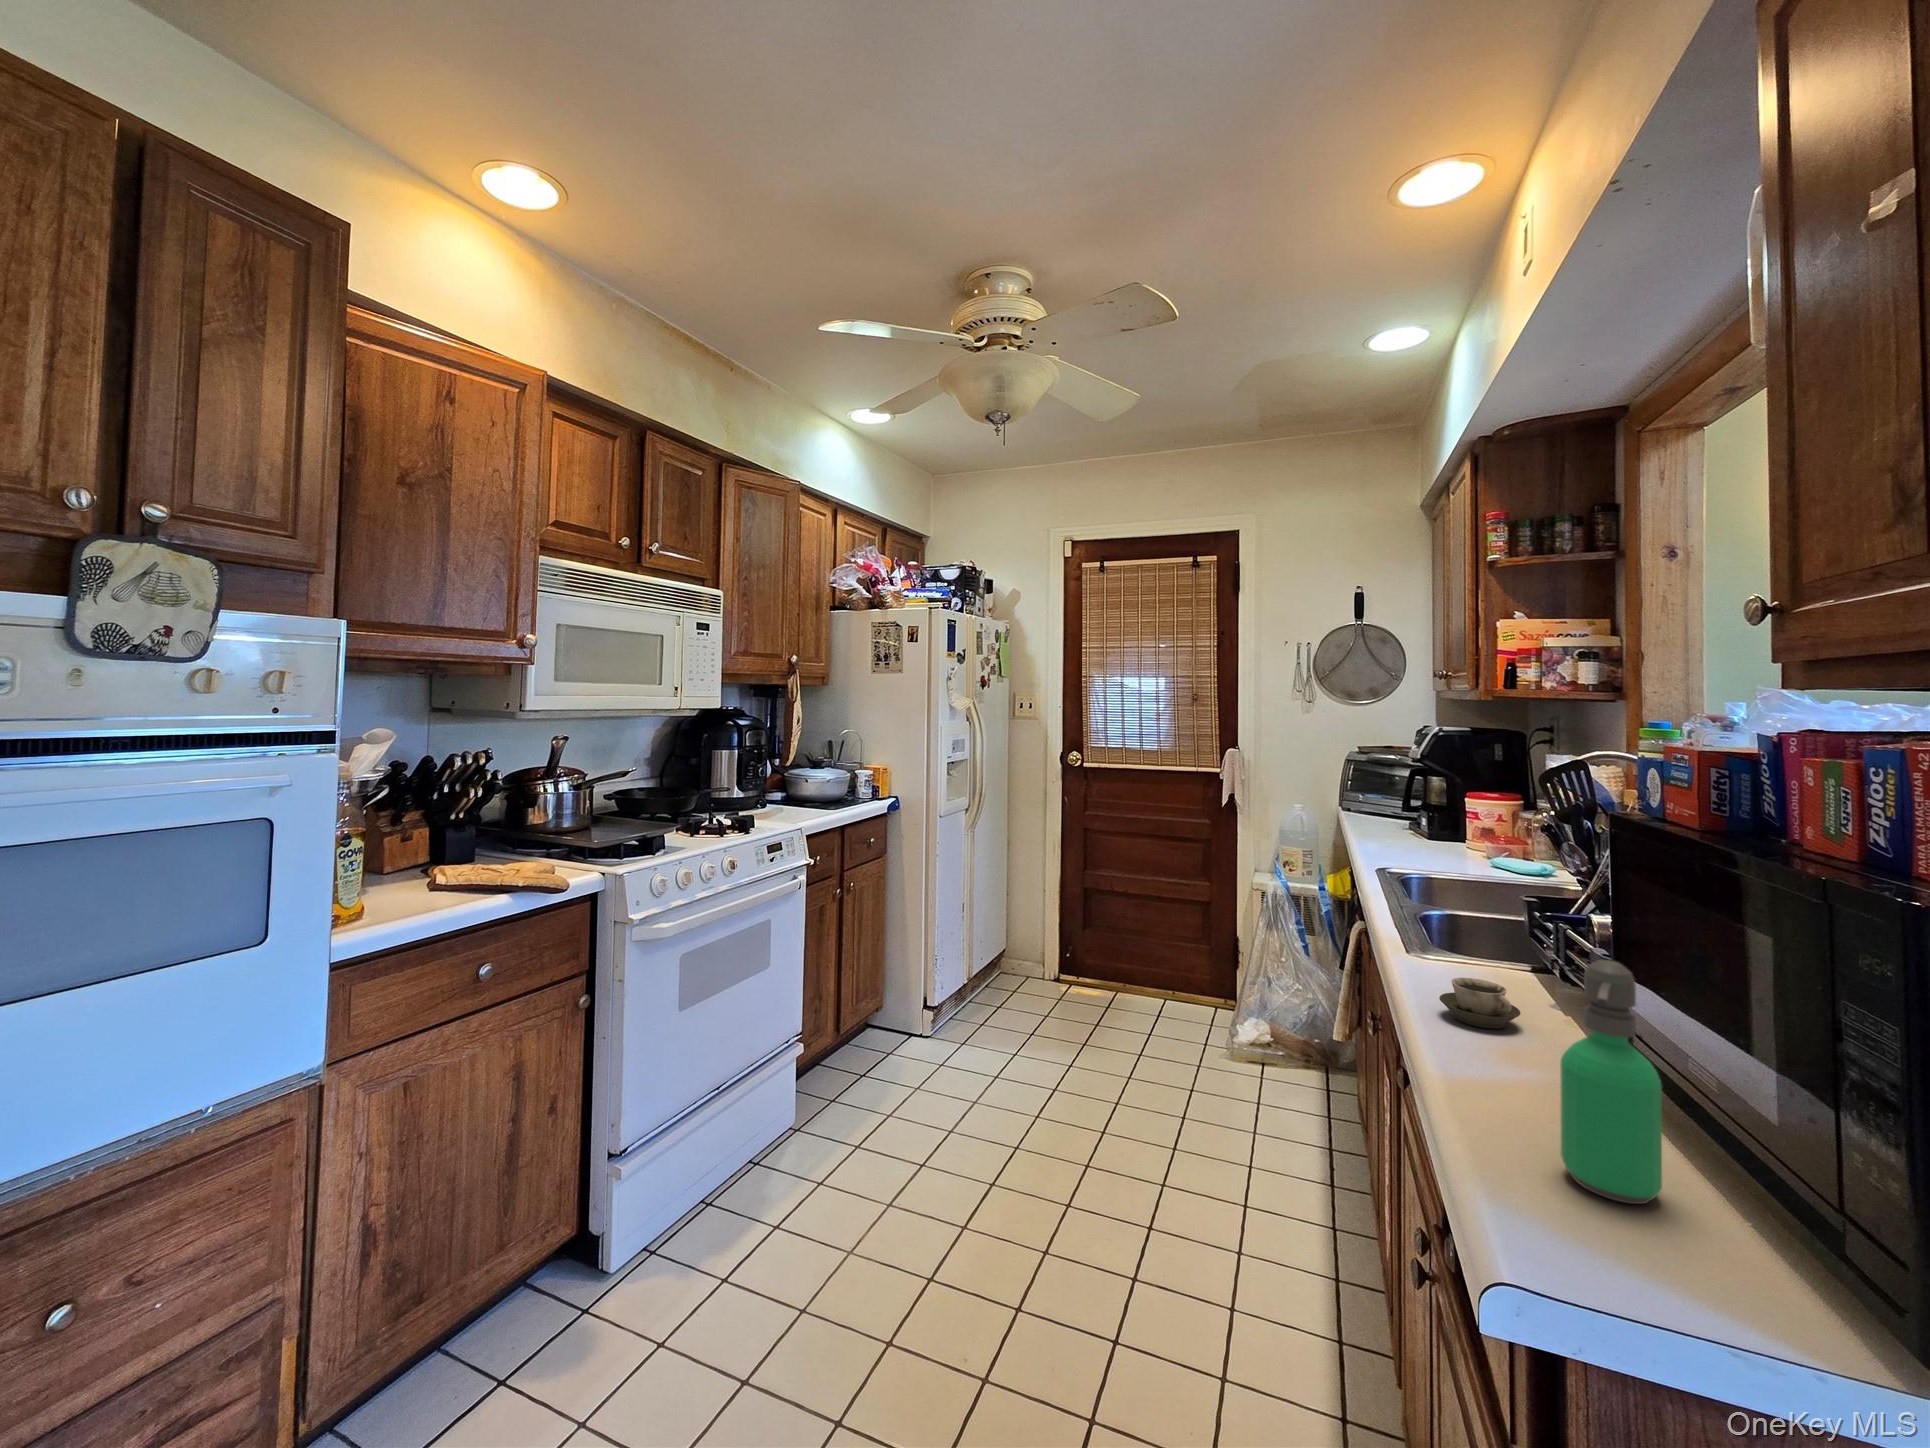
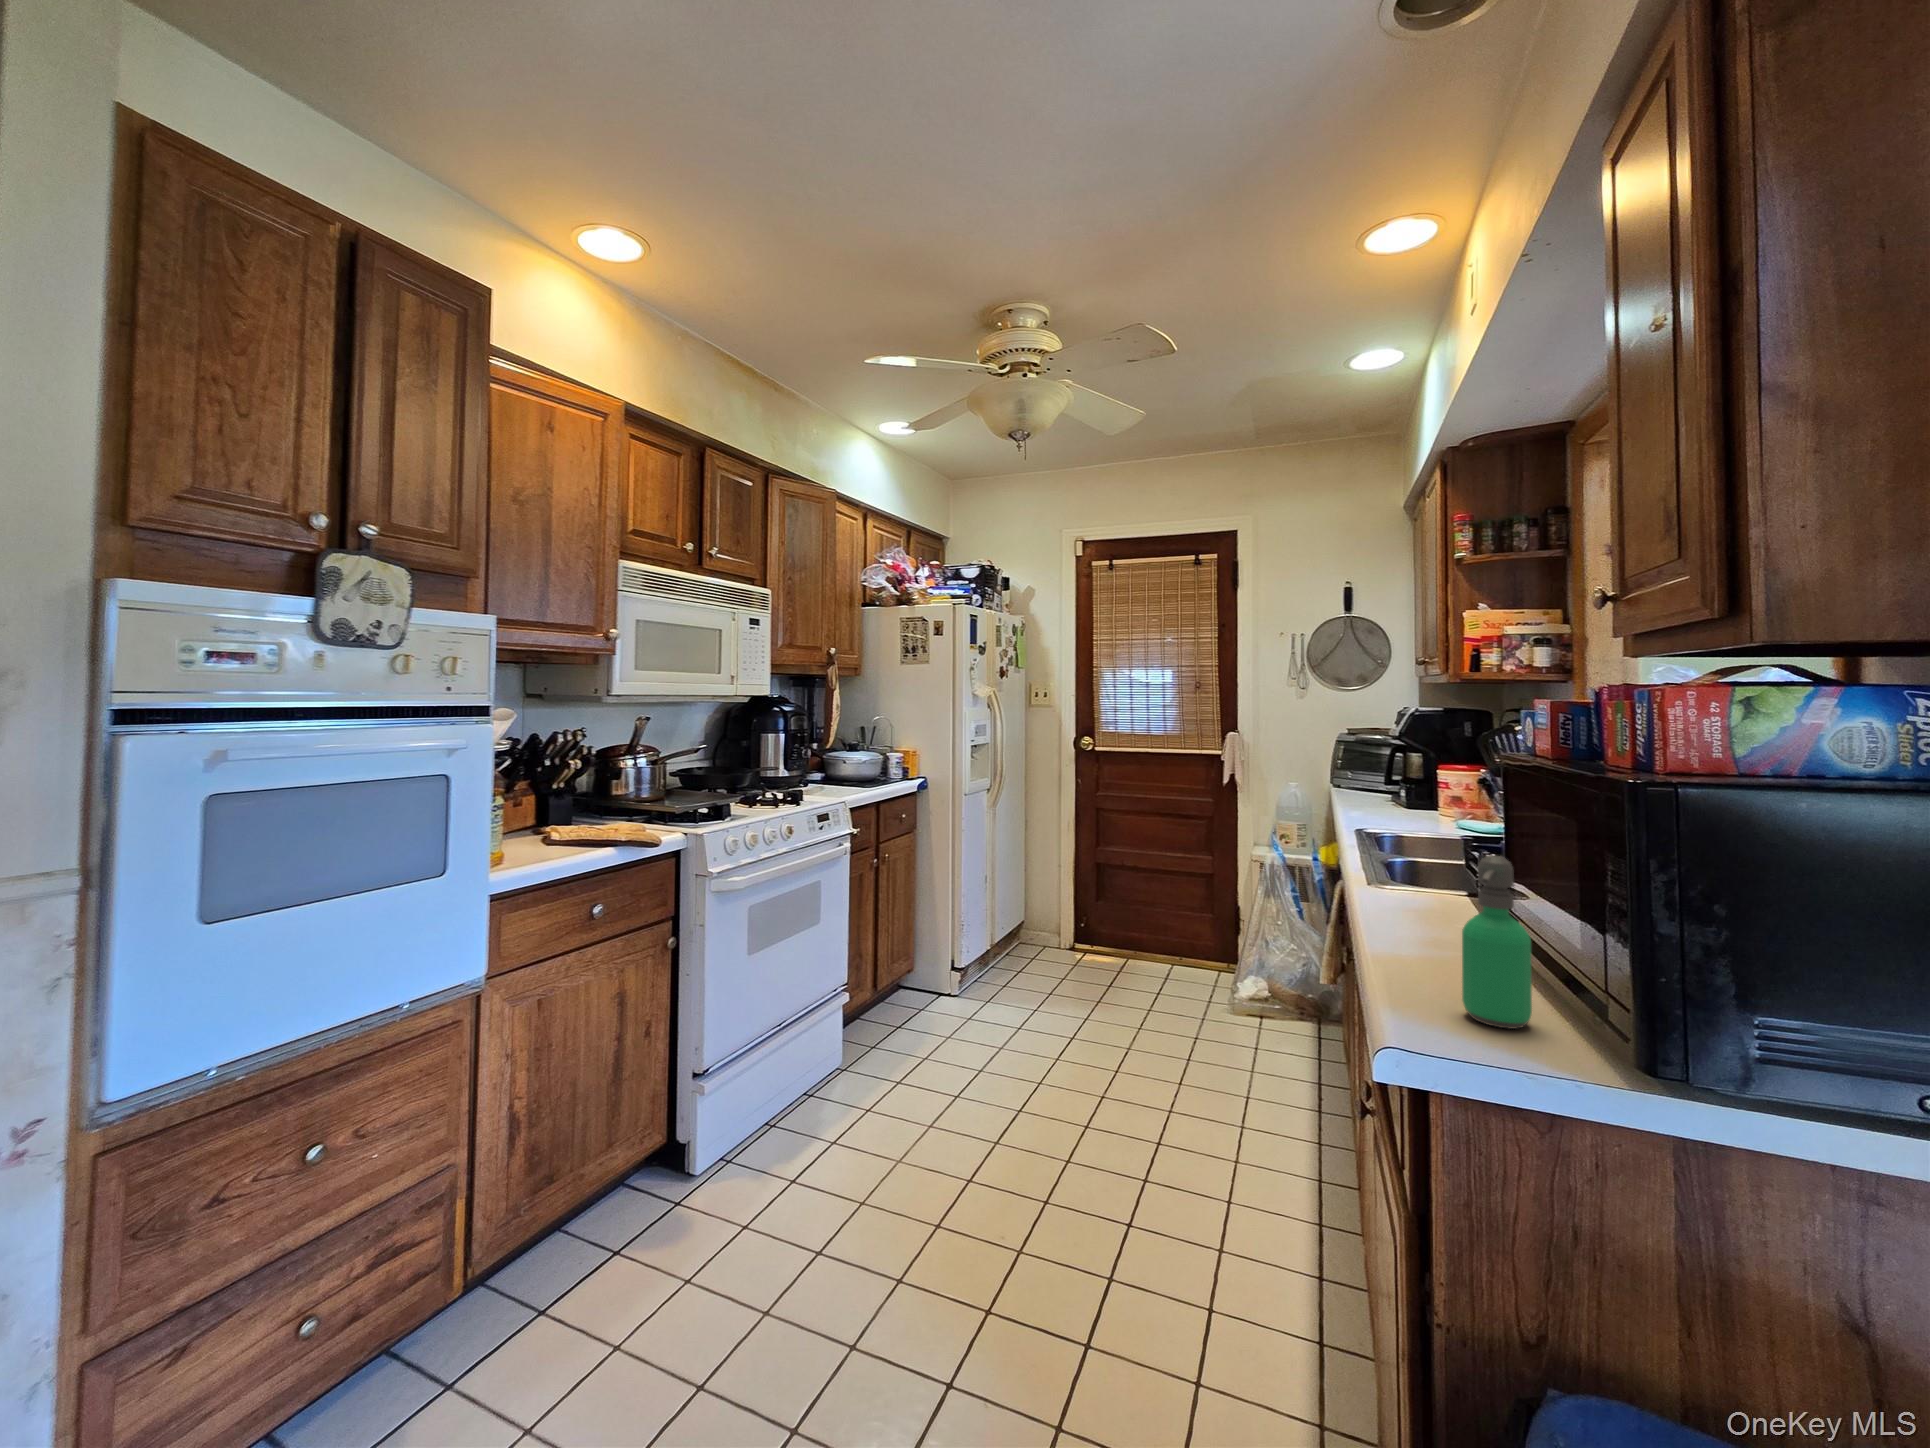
cup: present [1439,978,1521,1029] -> none [1392,898,1456,936]

